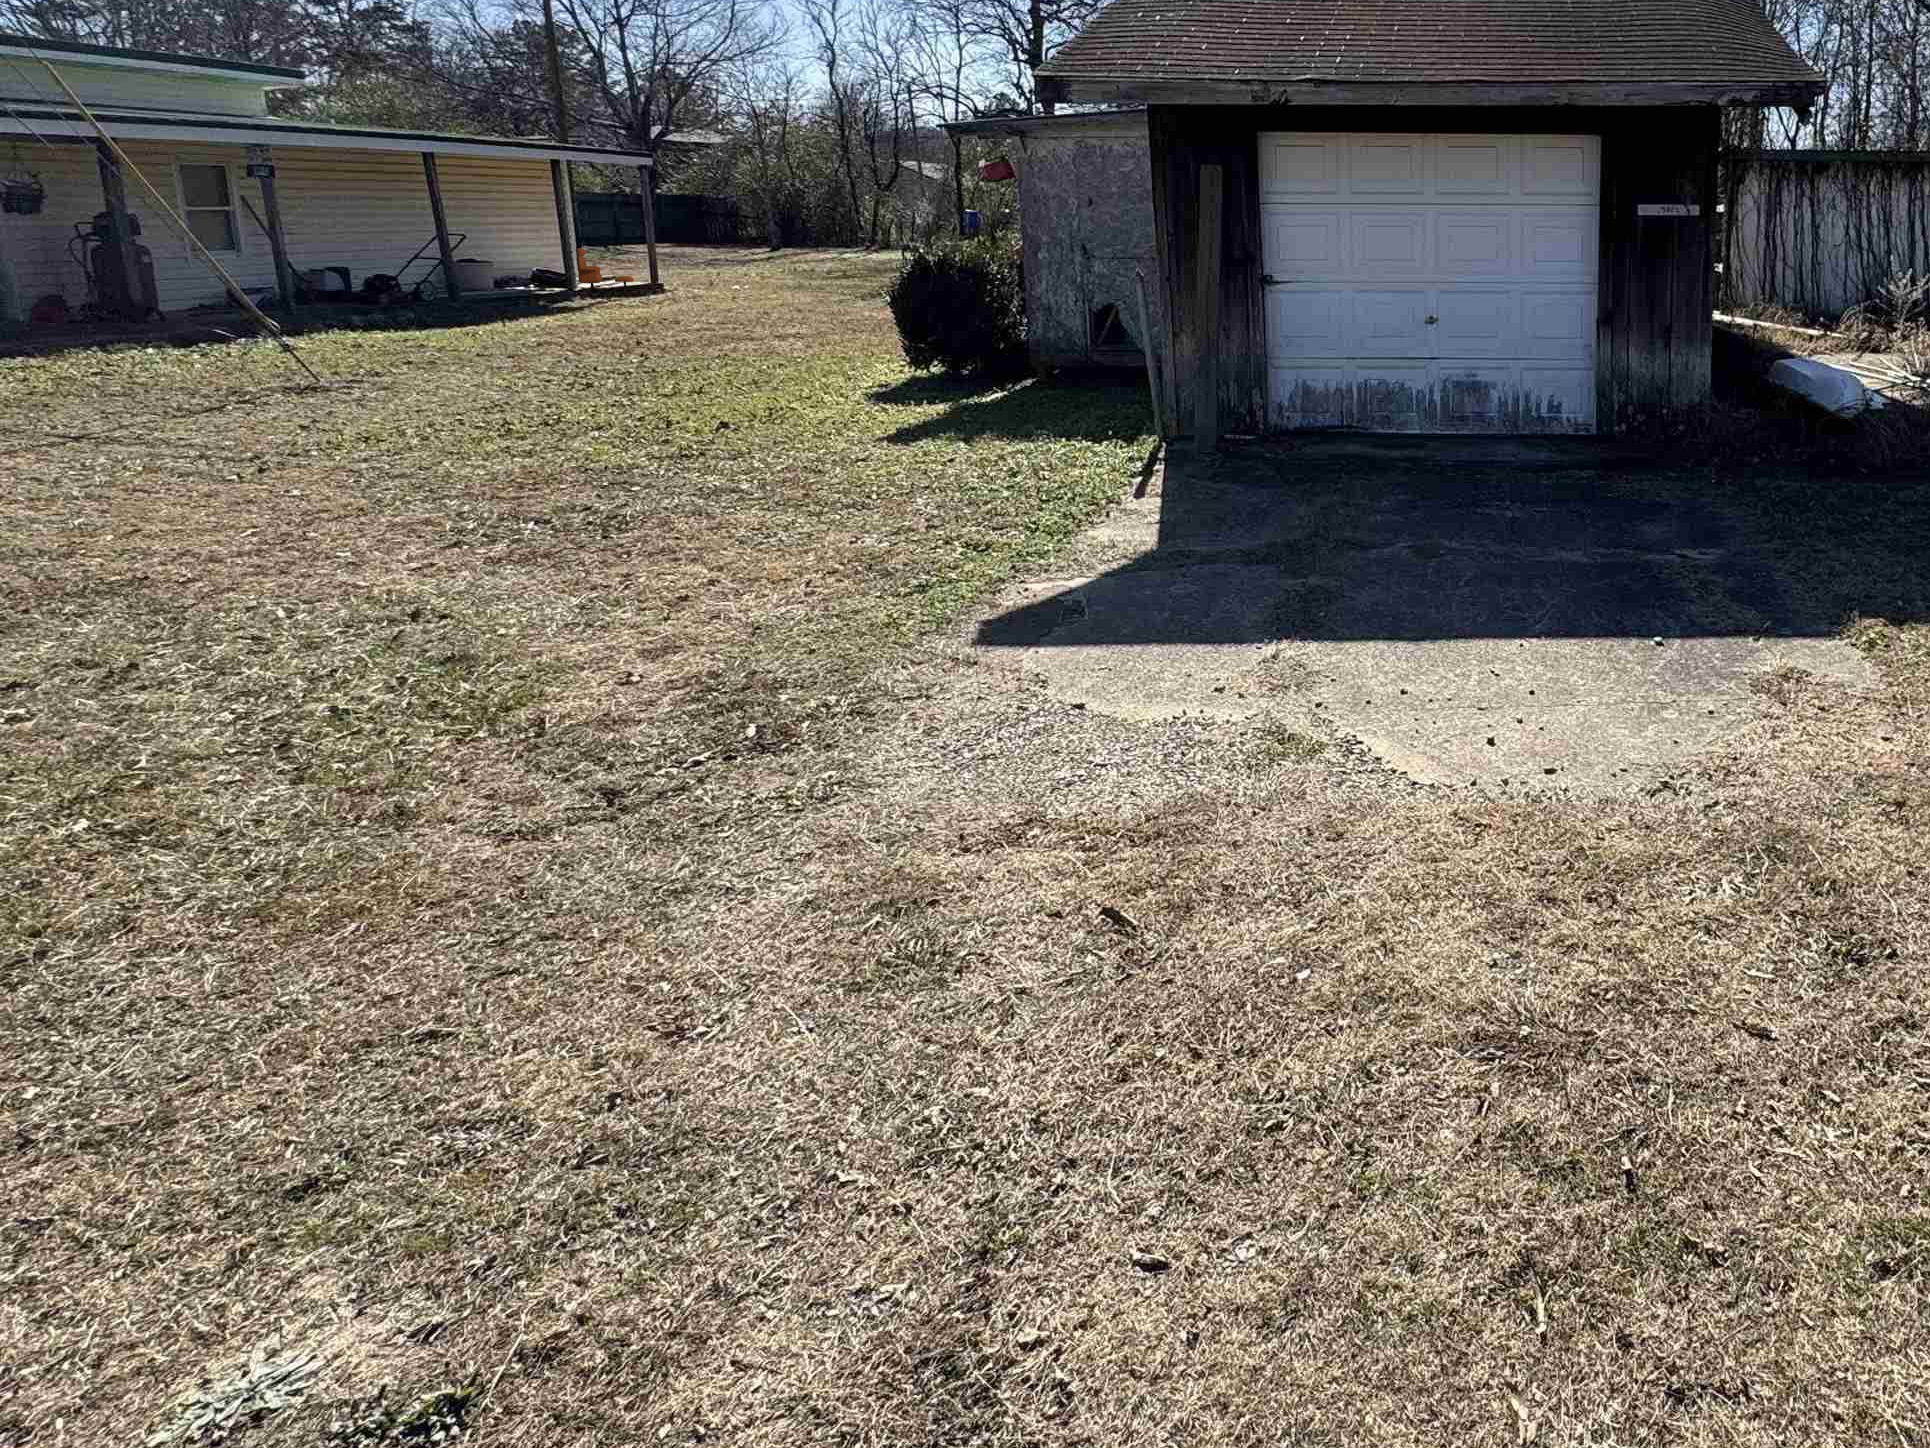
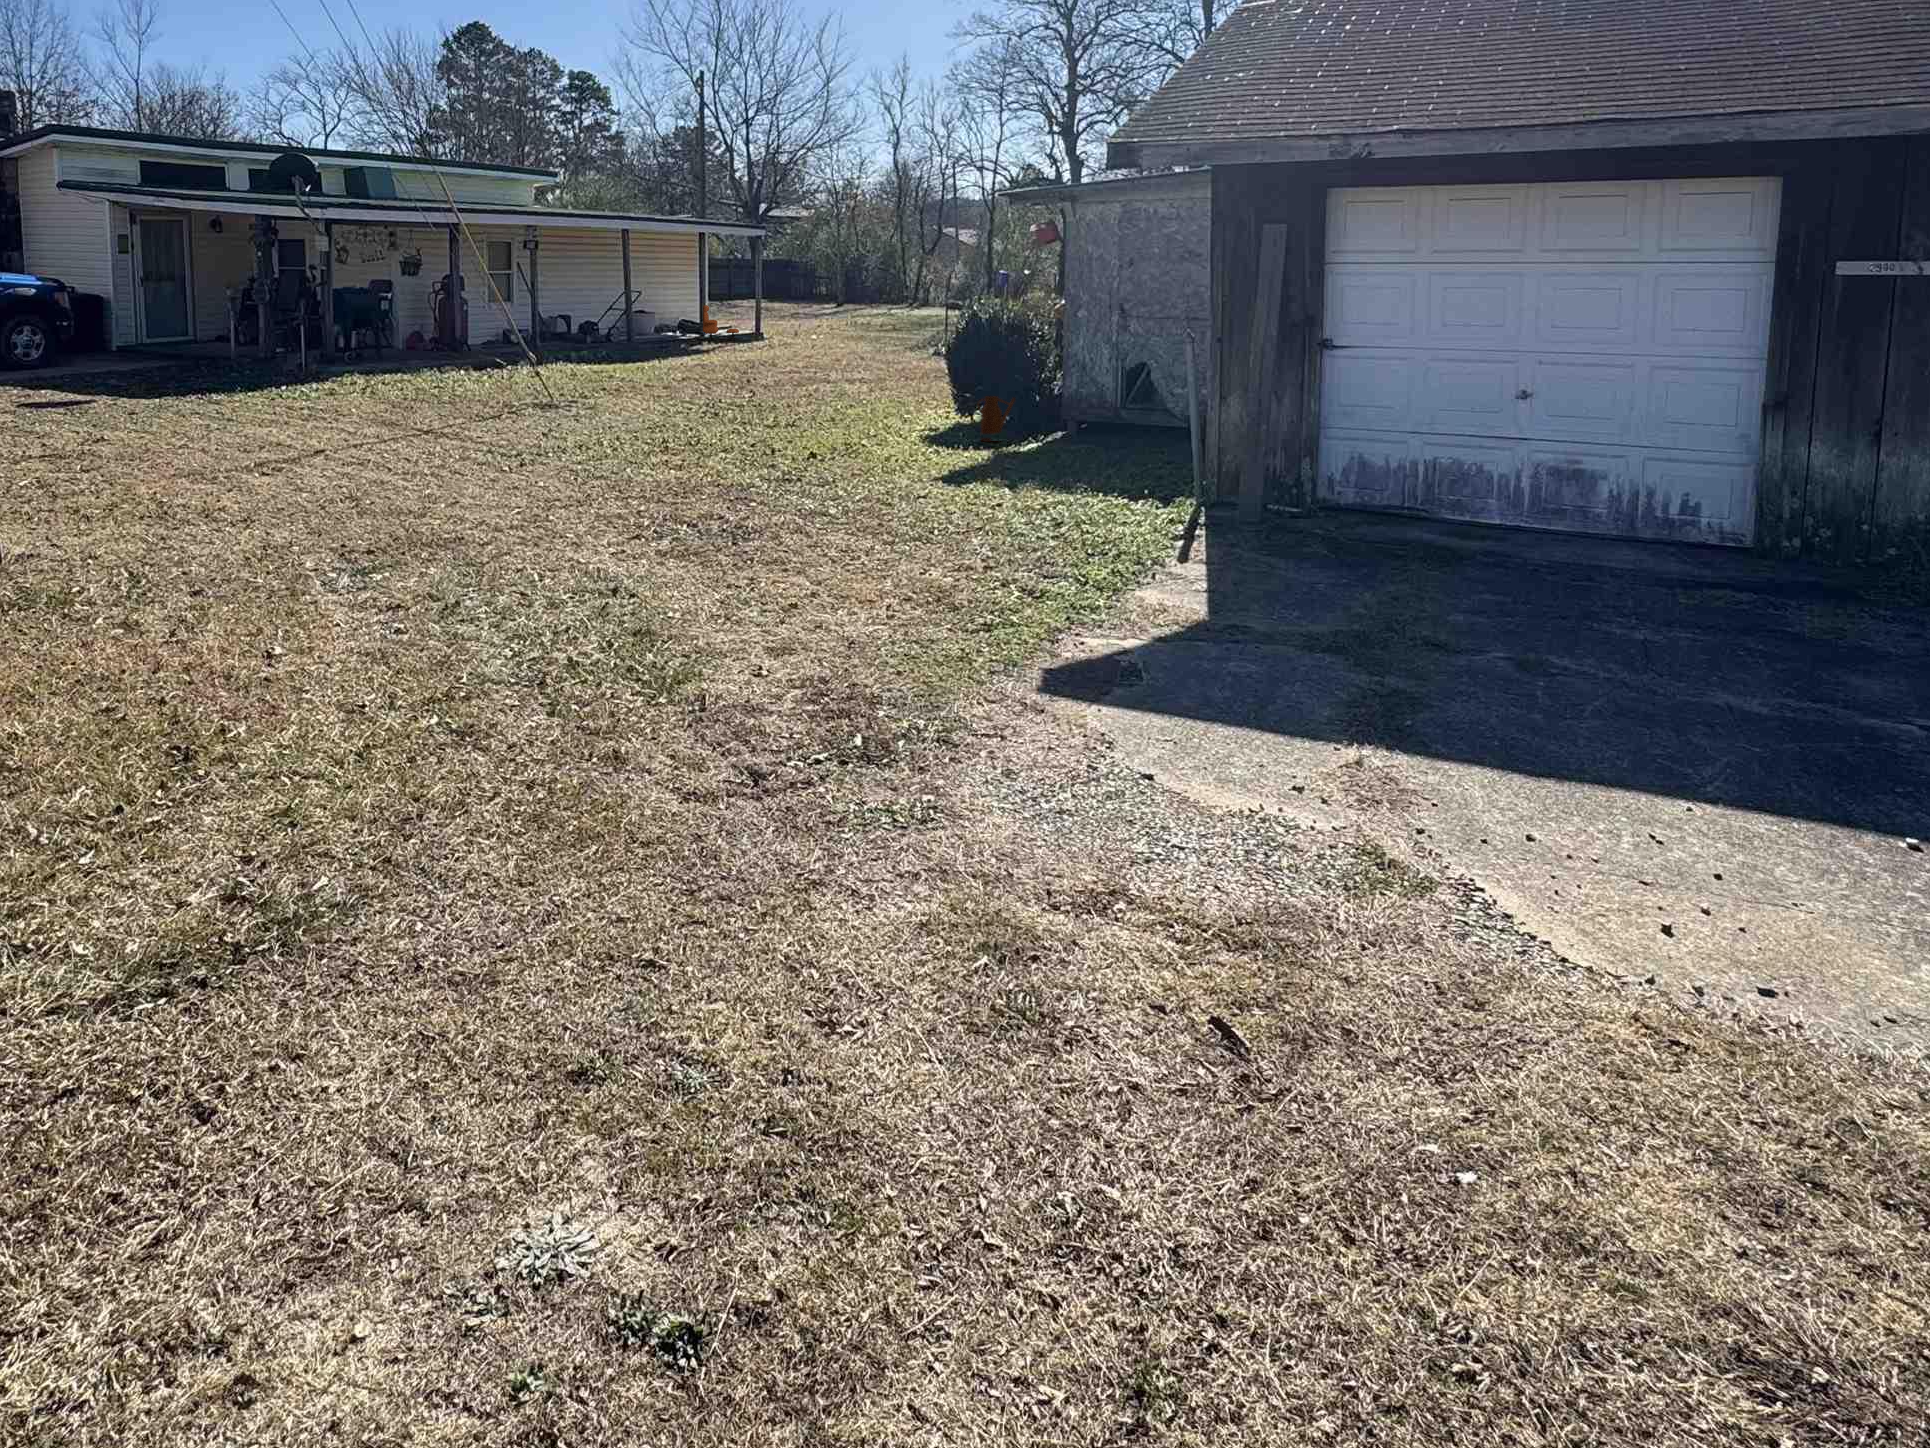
watering can: none [932,344,976,393] -> present [978,396,1015,442]

